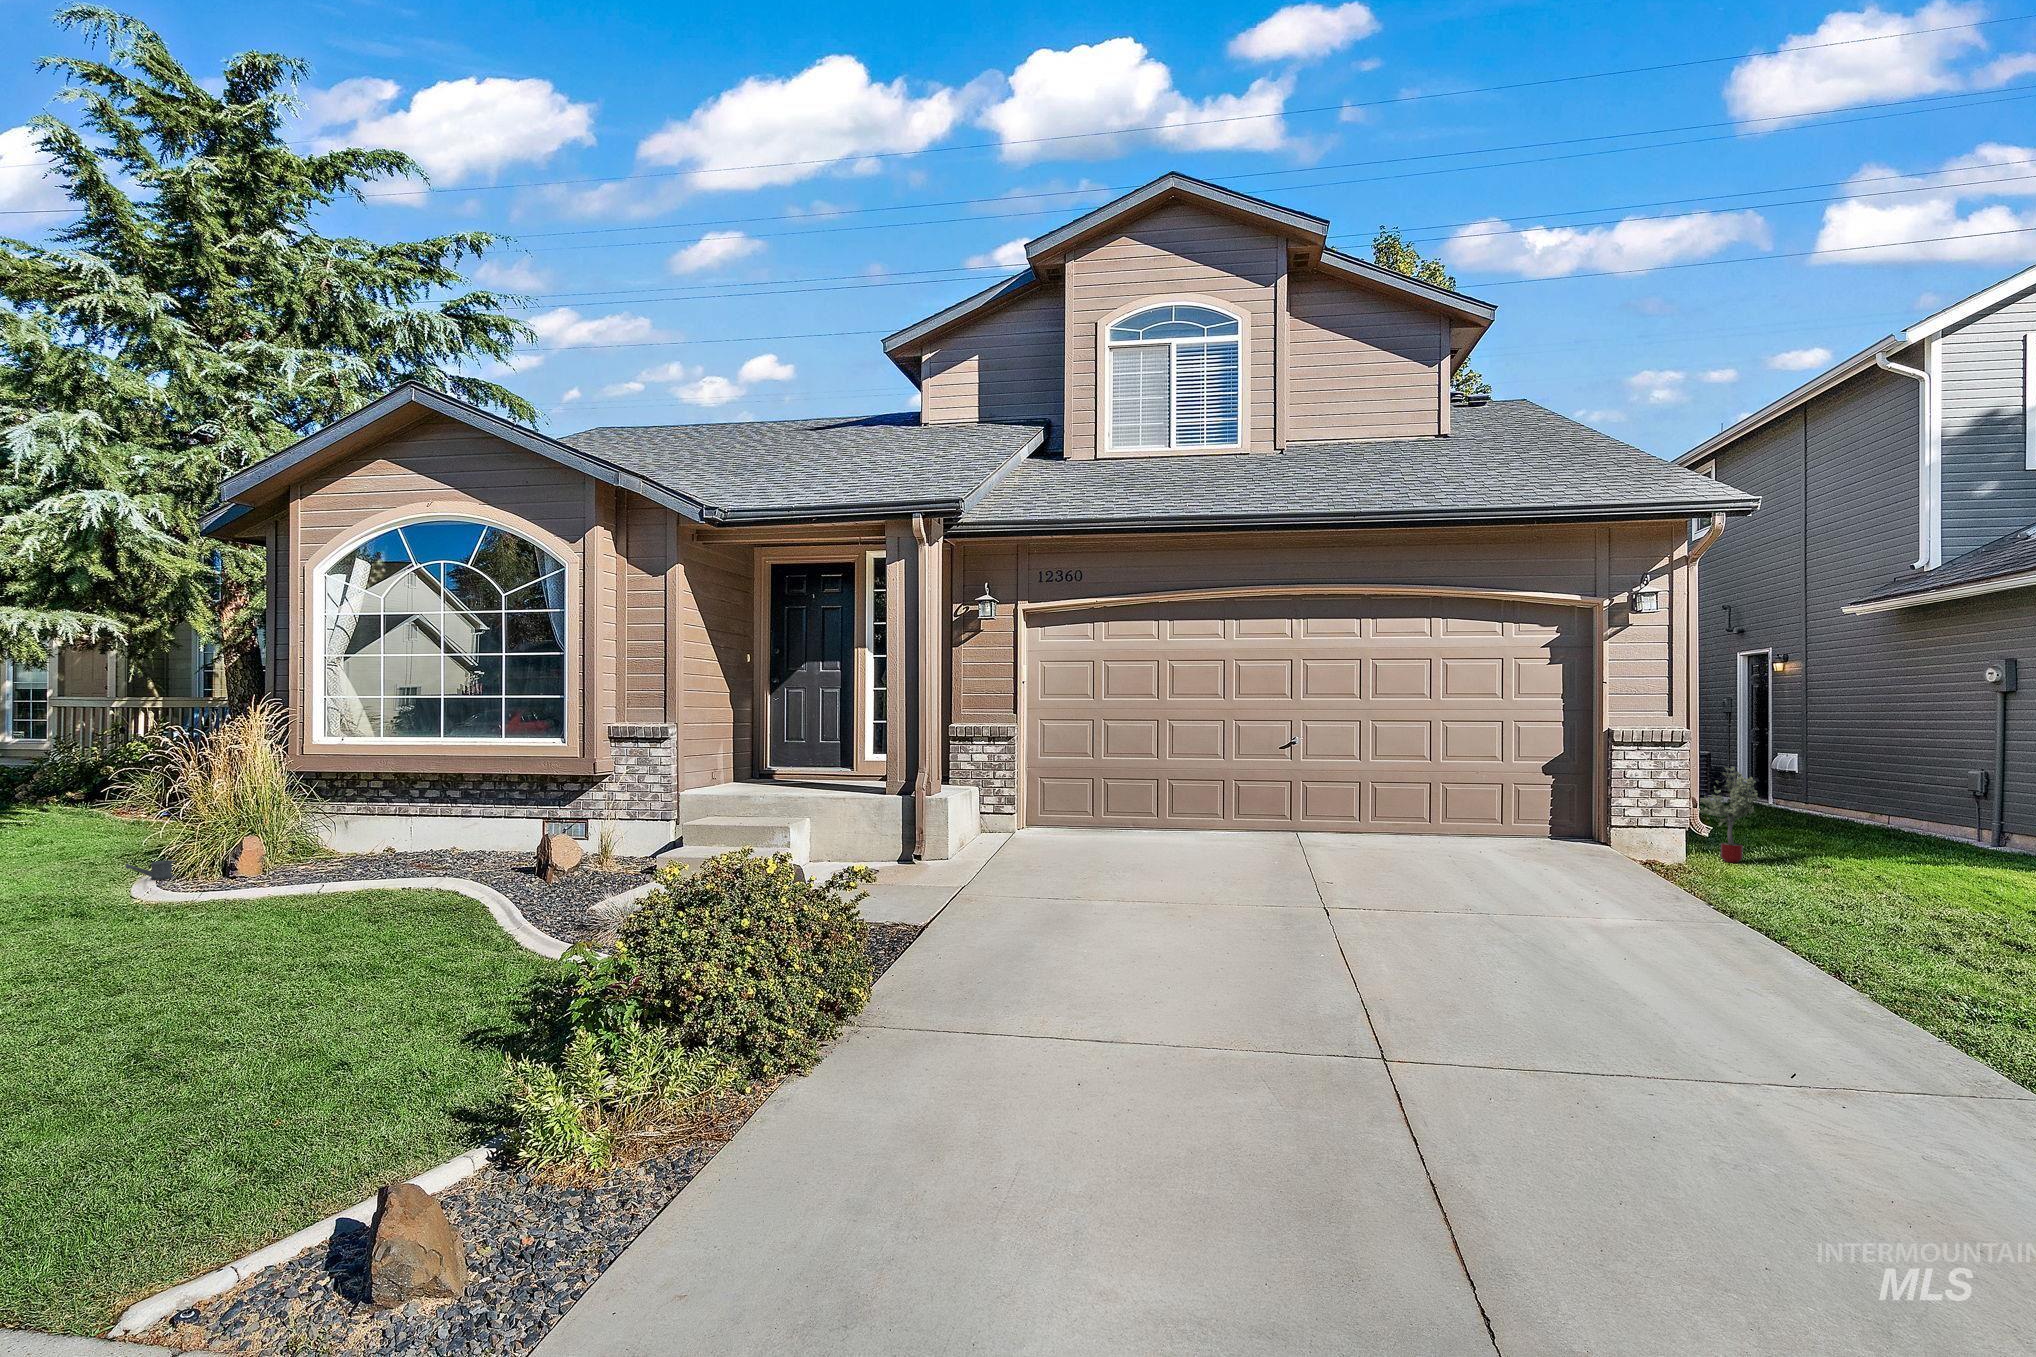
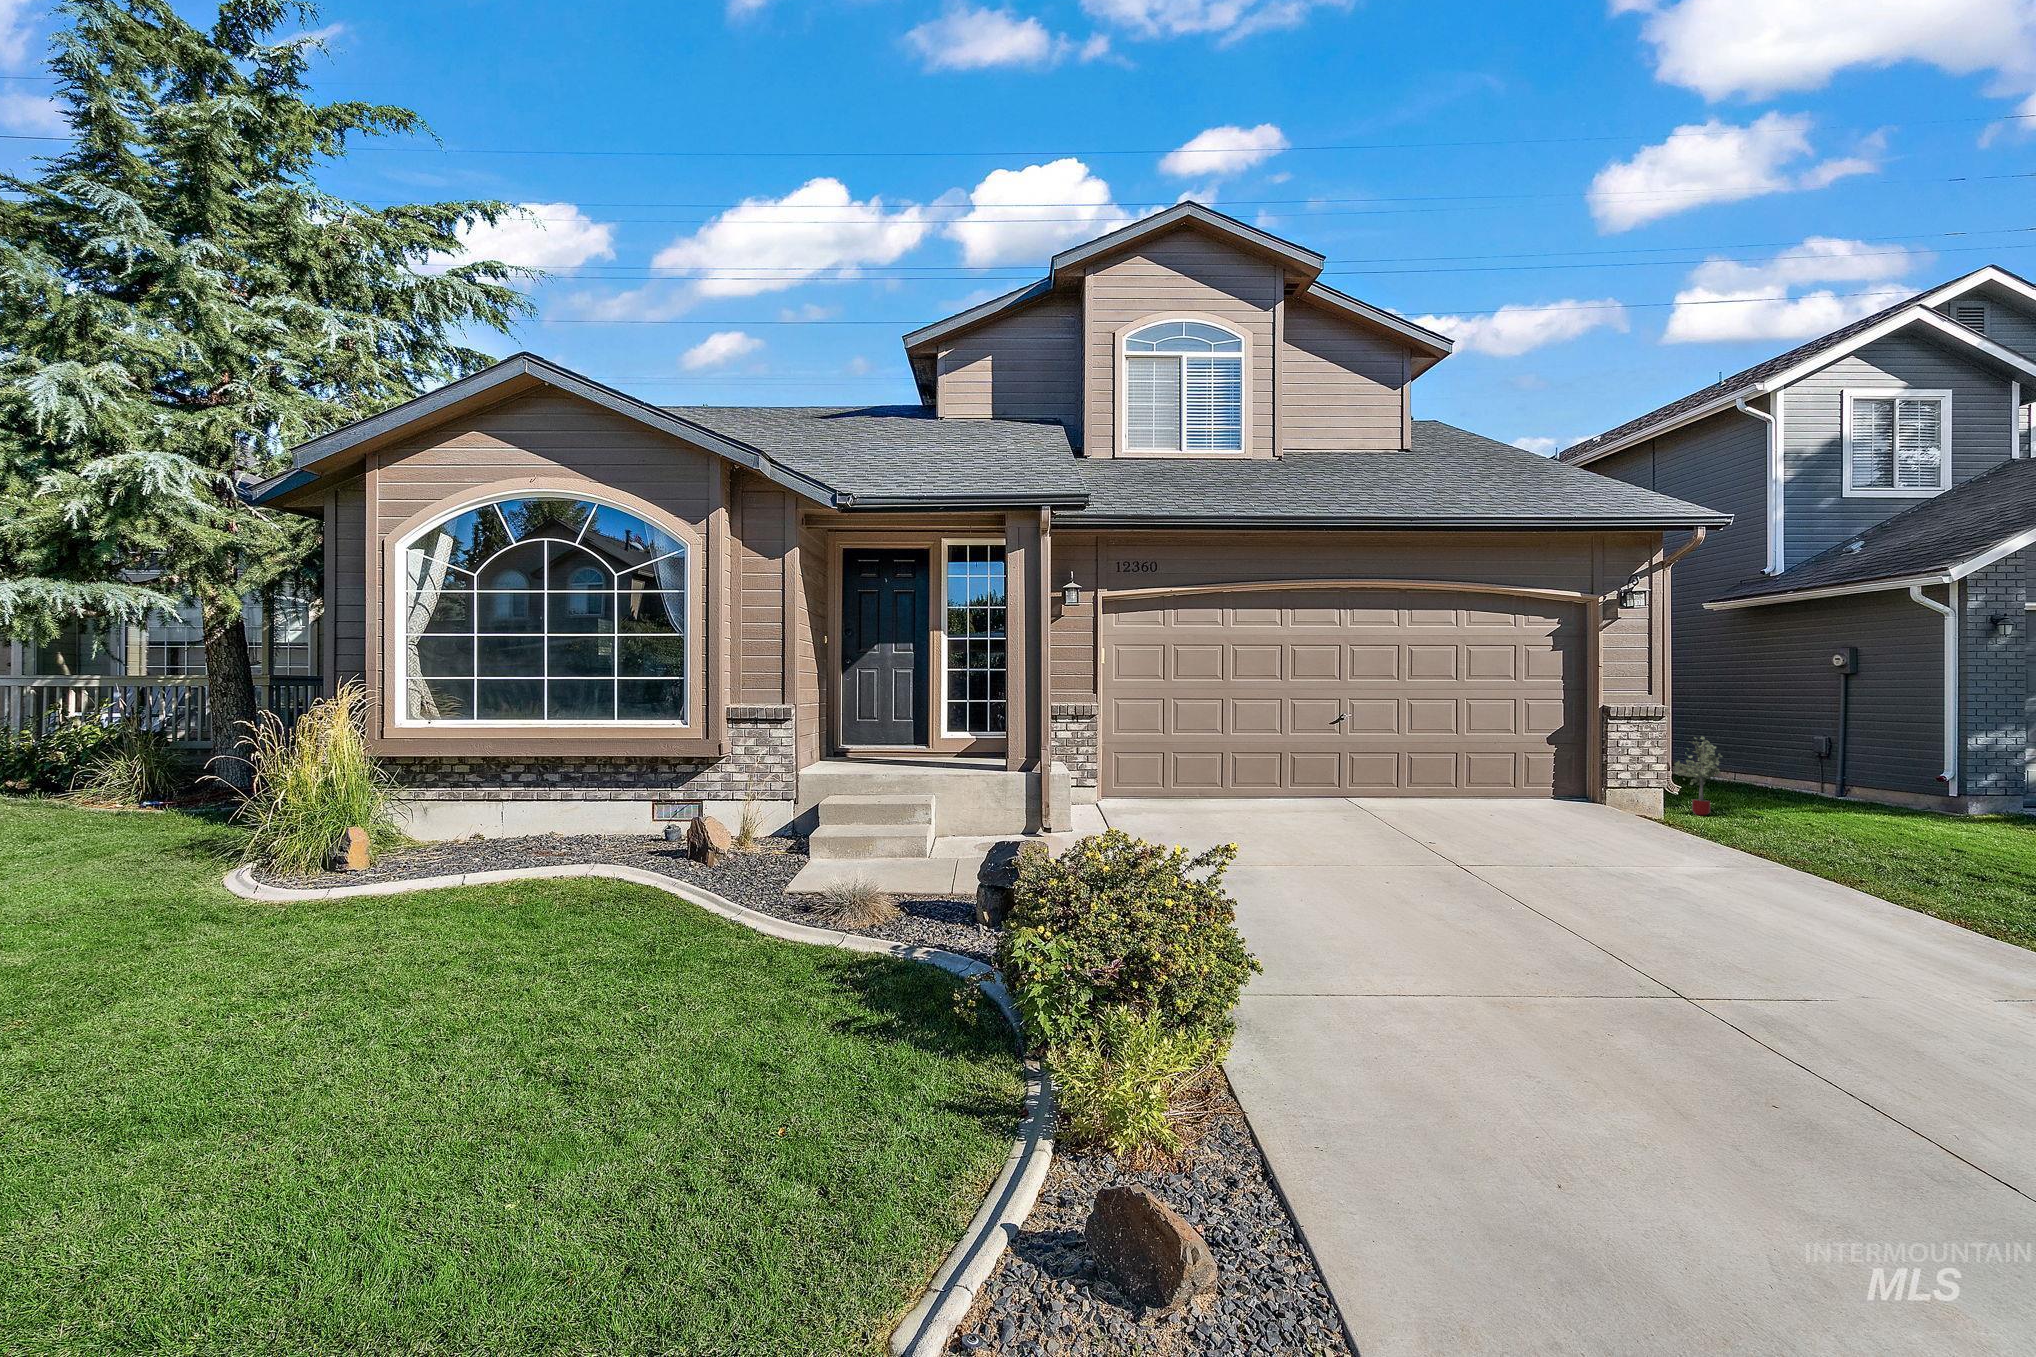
watering can: present [126,860,176,880] -> none [215,856,275,879]

